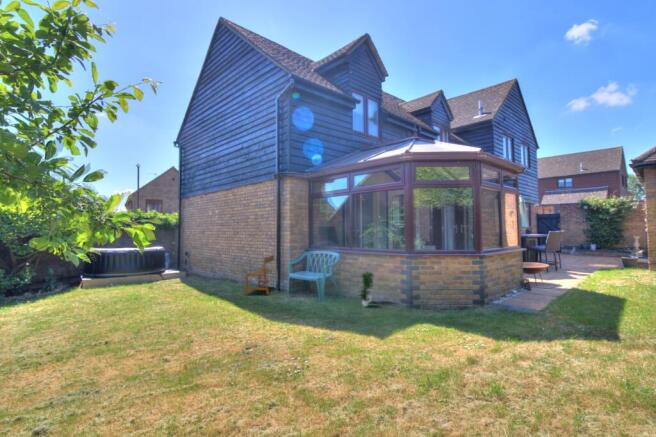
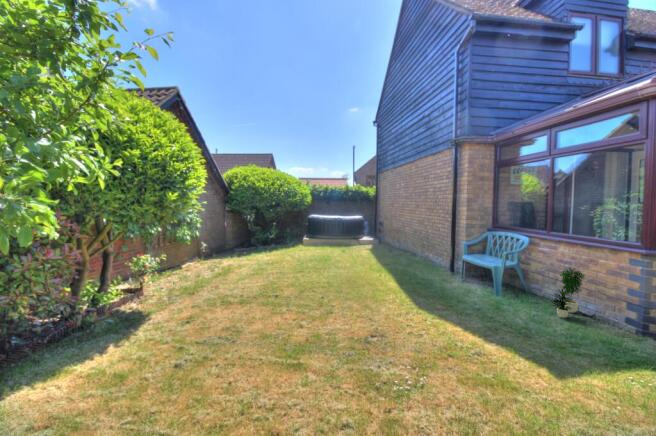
bench: present [244,255,274,295] -> none [413,231,455,275]

